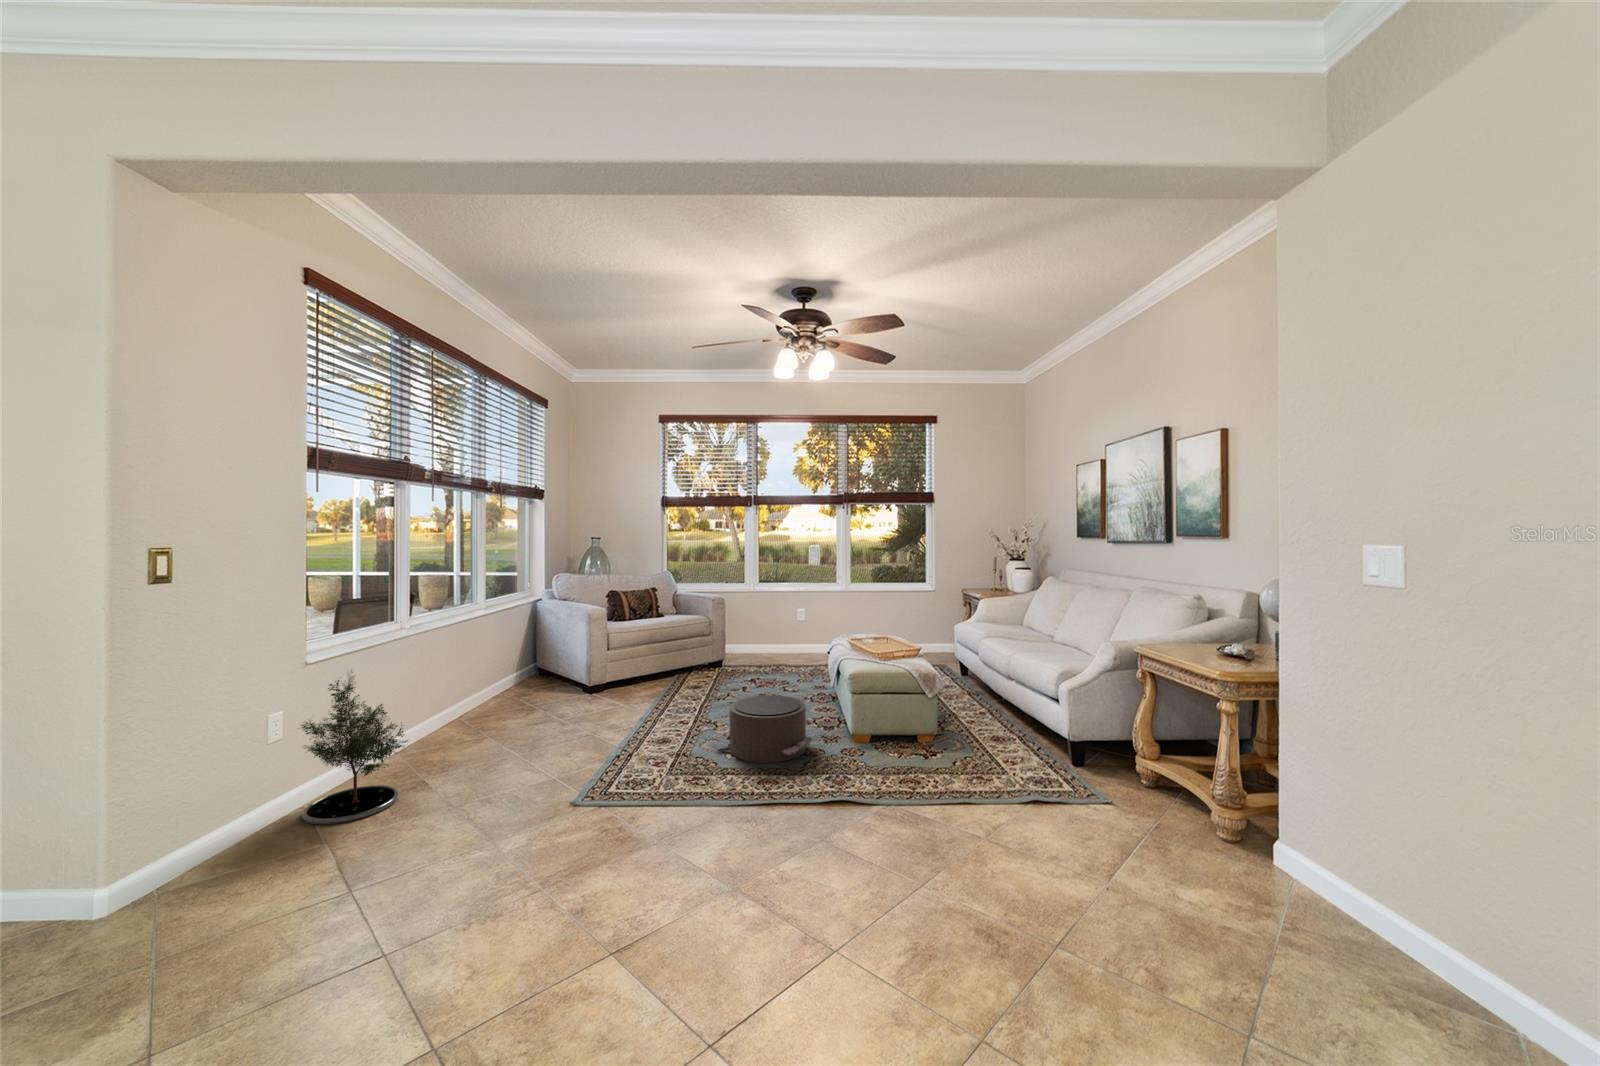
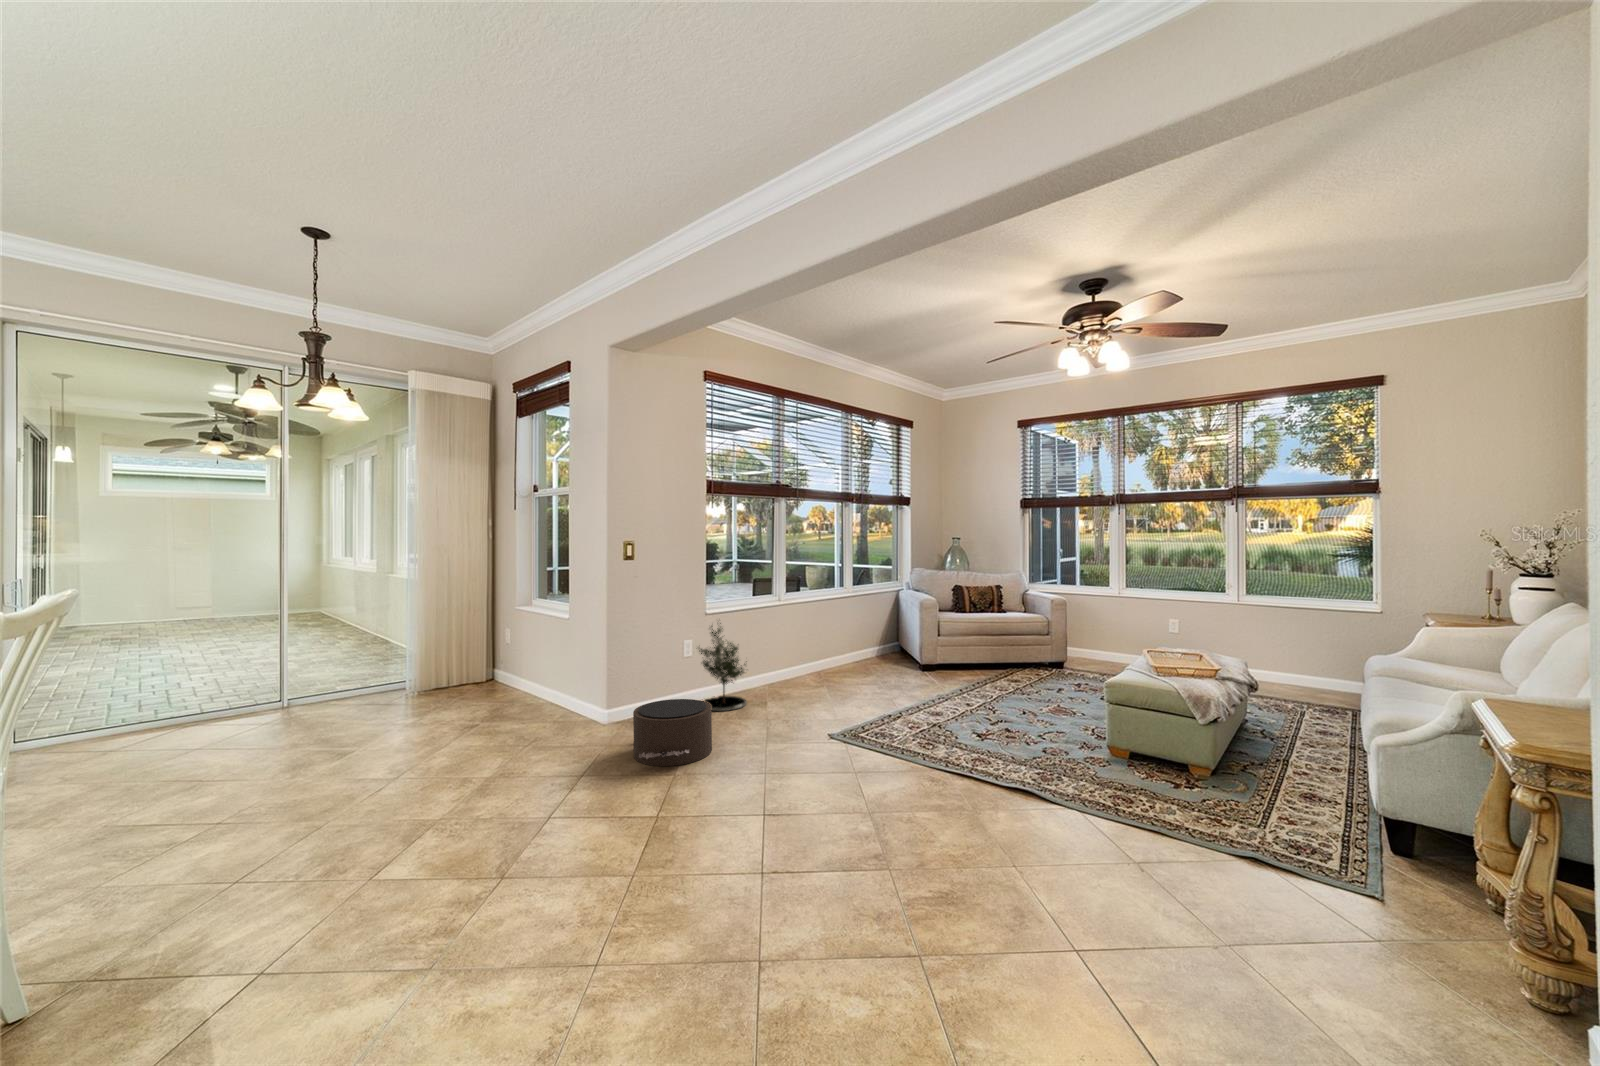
pouf: present [713,695,813,763] -> present [633,699,712,766]

